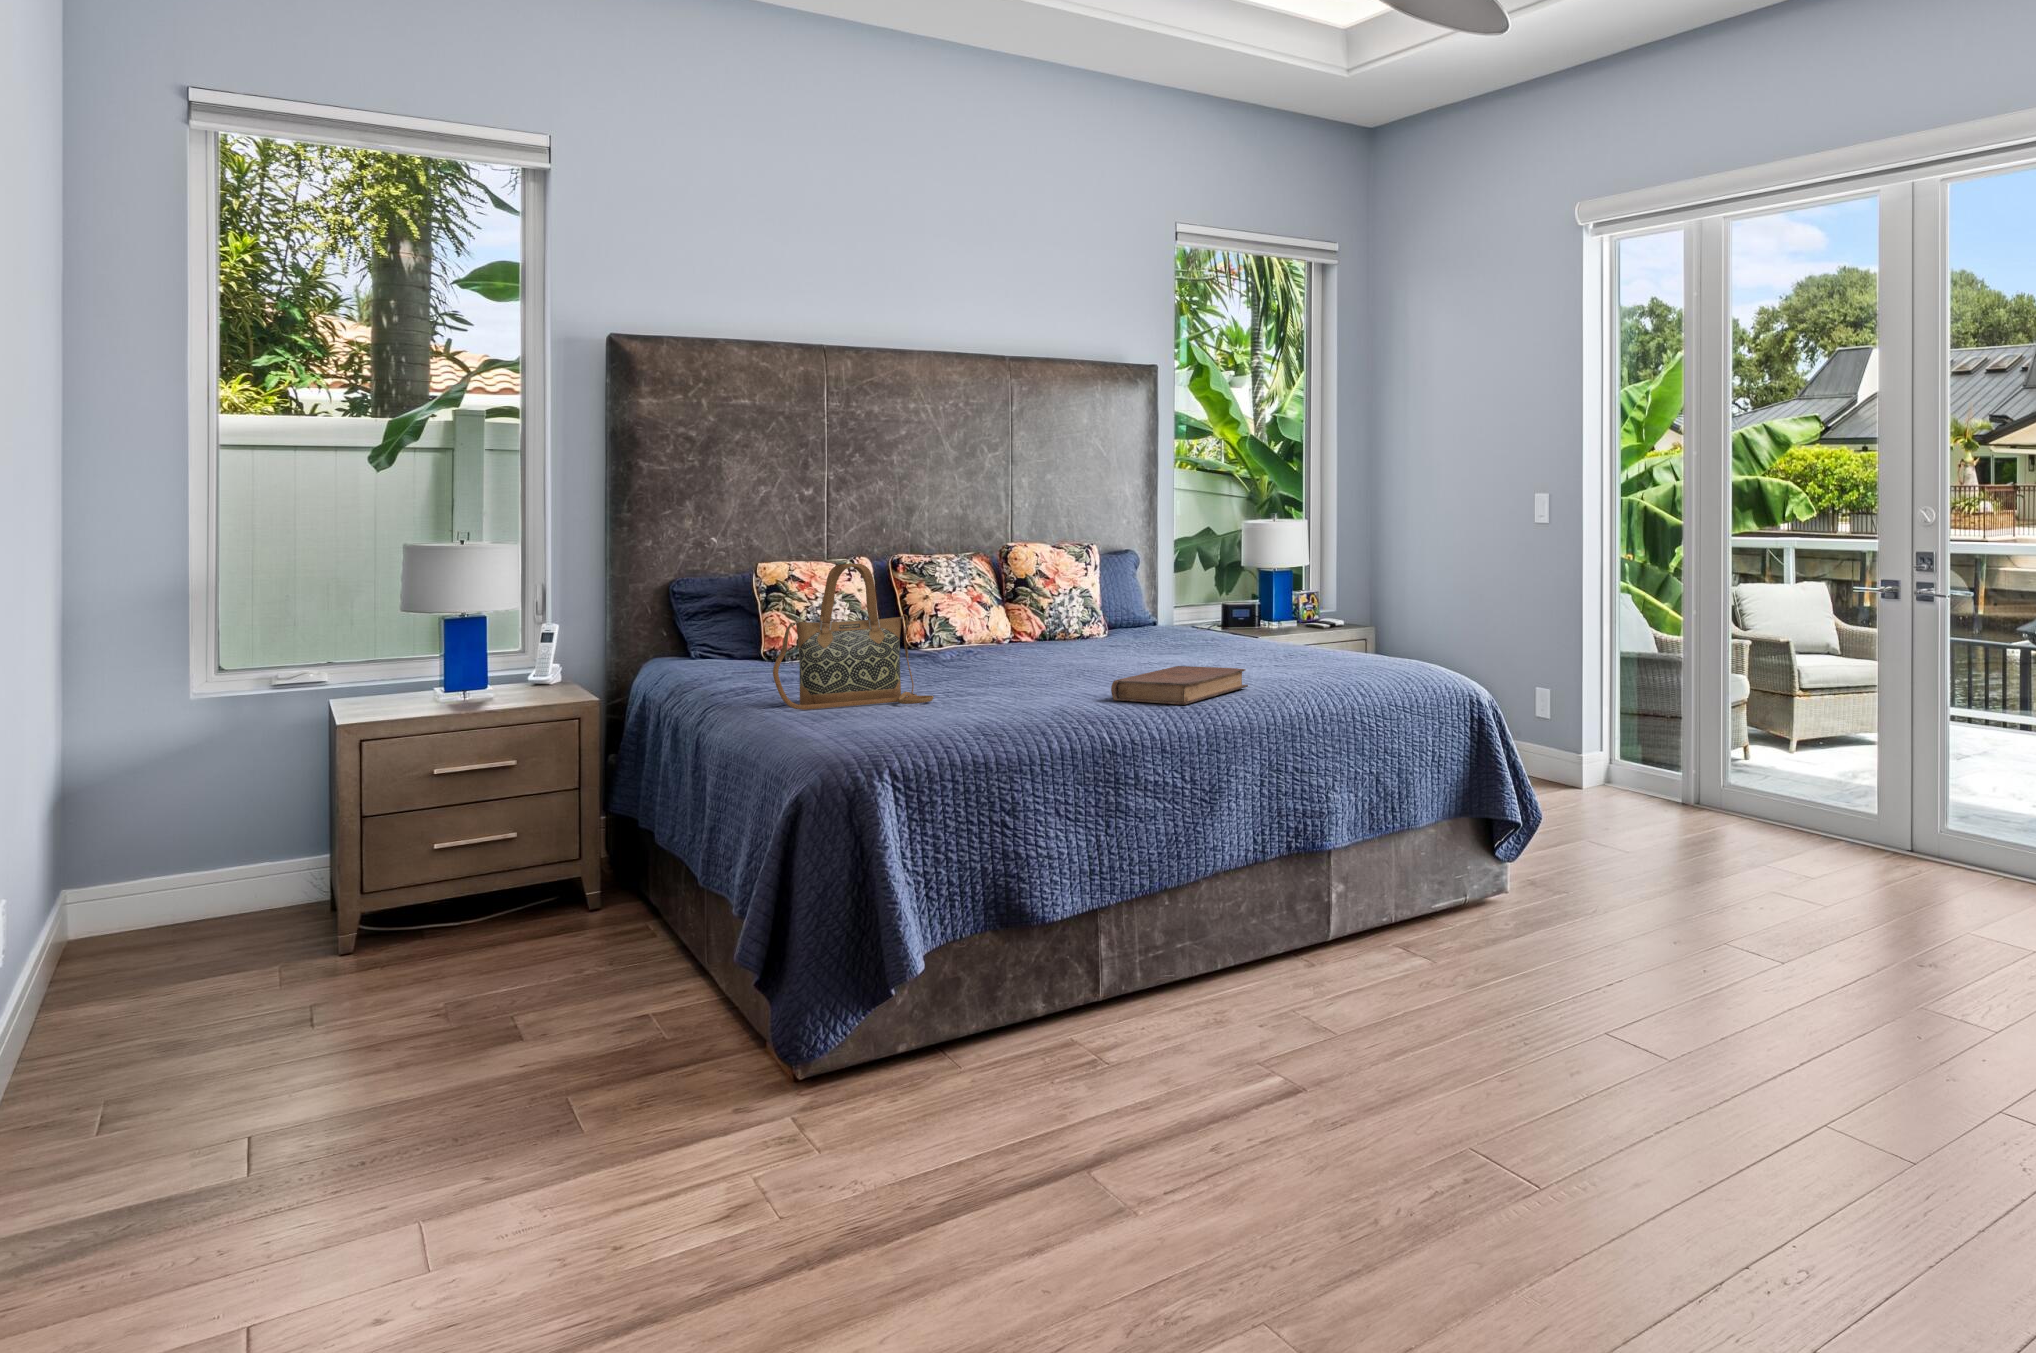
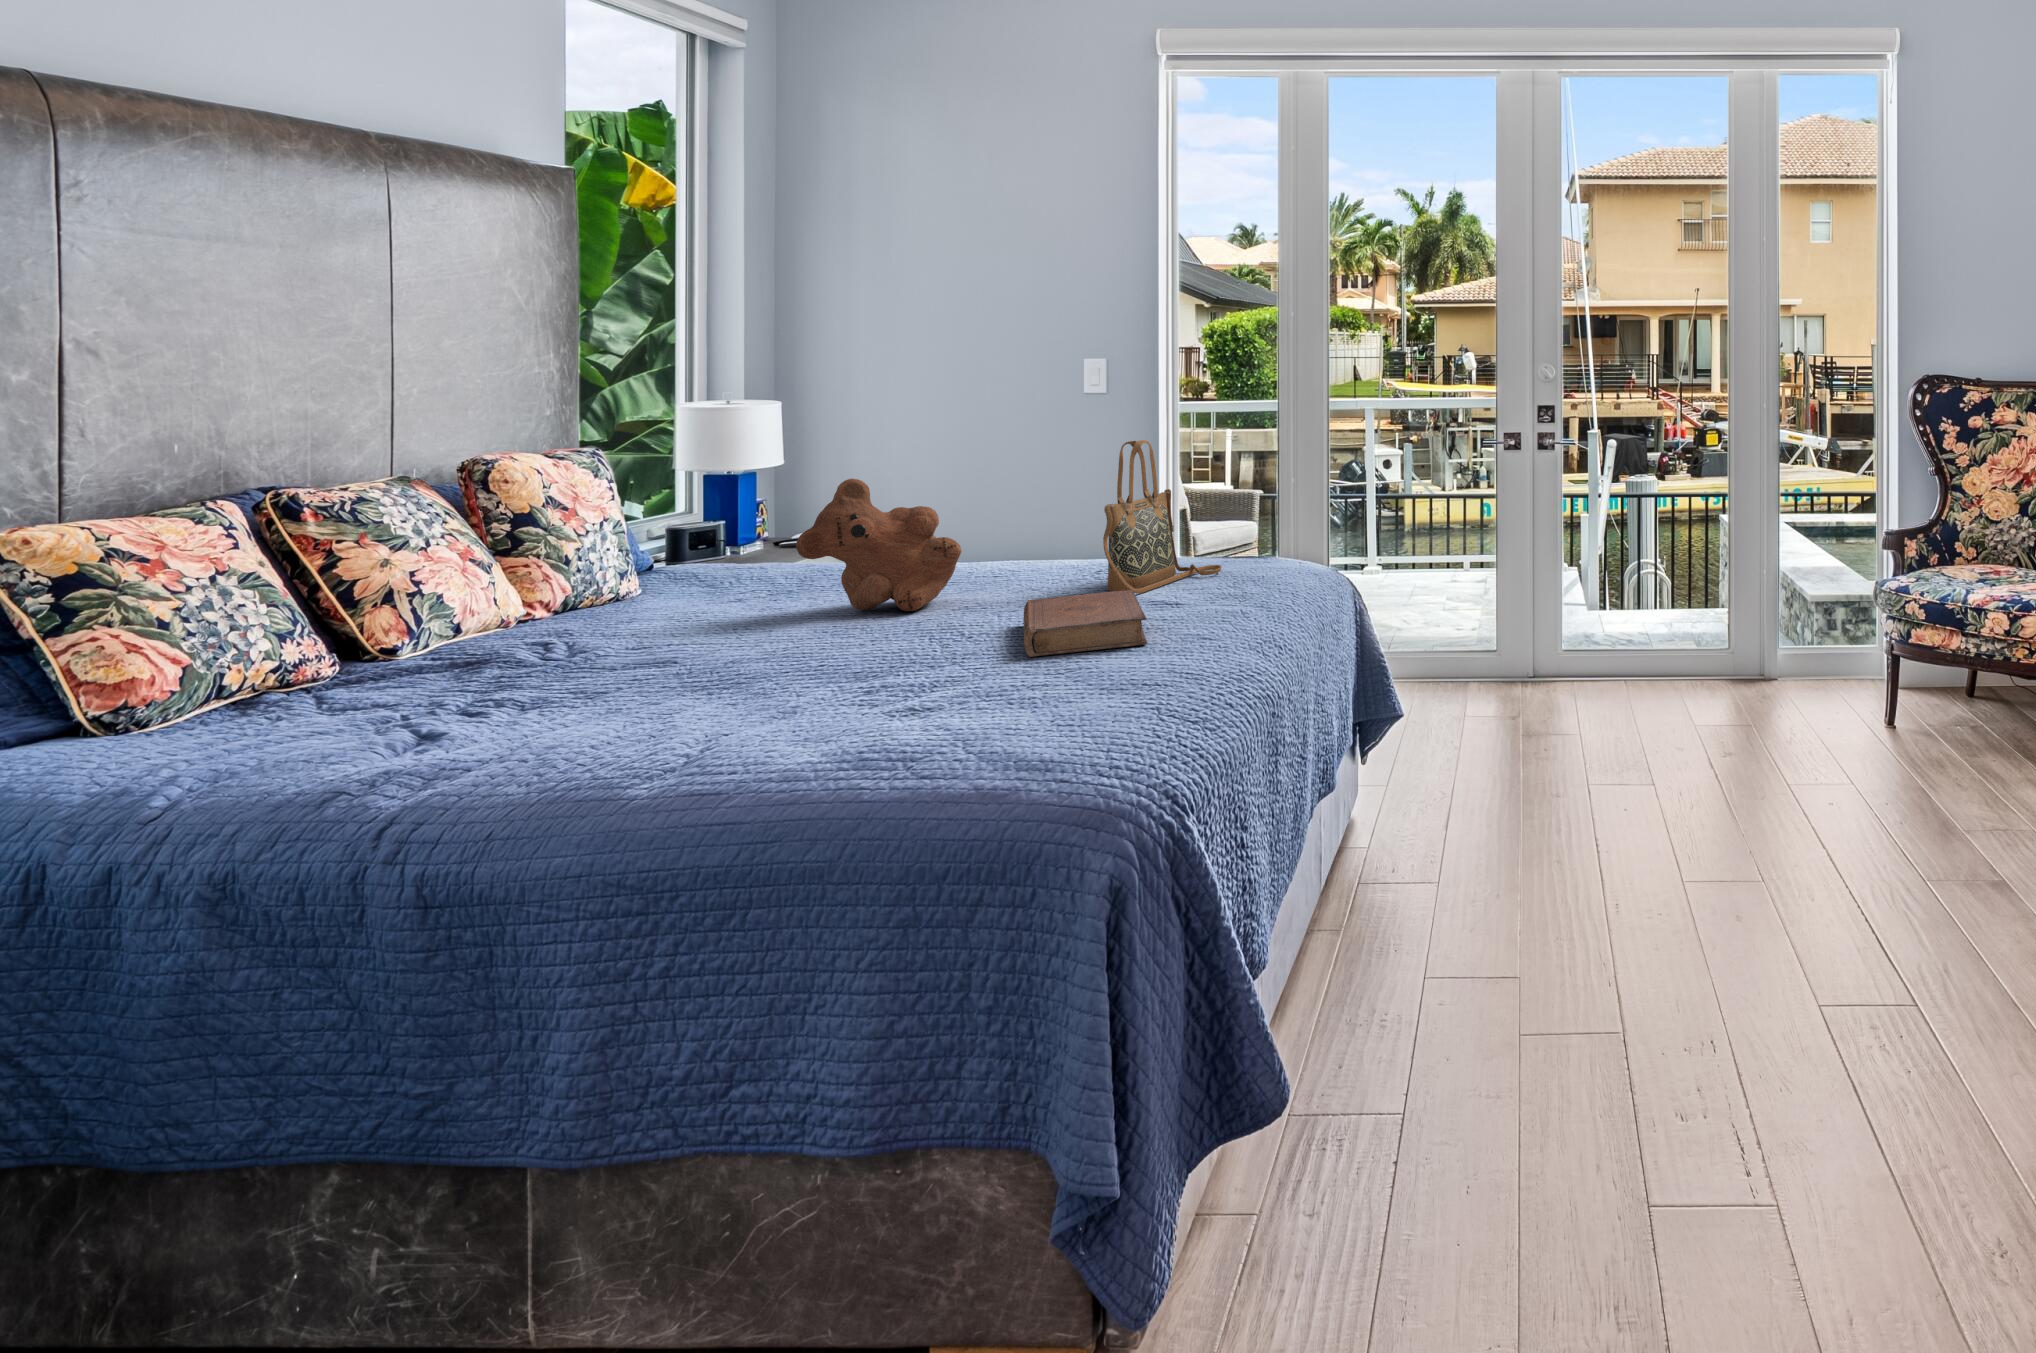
handbag: present [773,564,934,710] -> present [1103,440,1222,594]
teddy bear: none [1099,566,1197,668] -> present [796,479,961,611]

